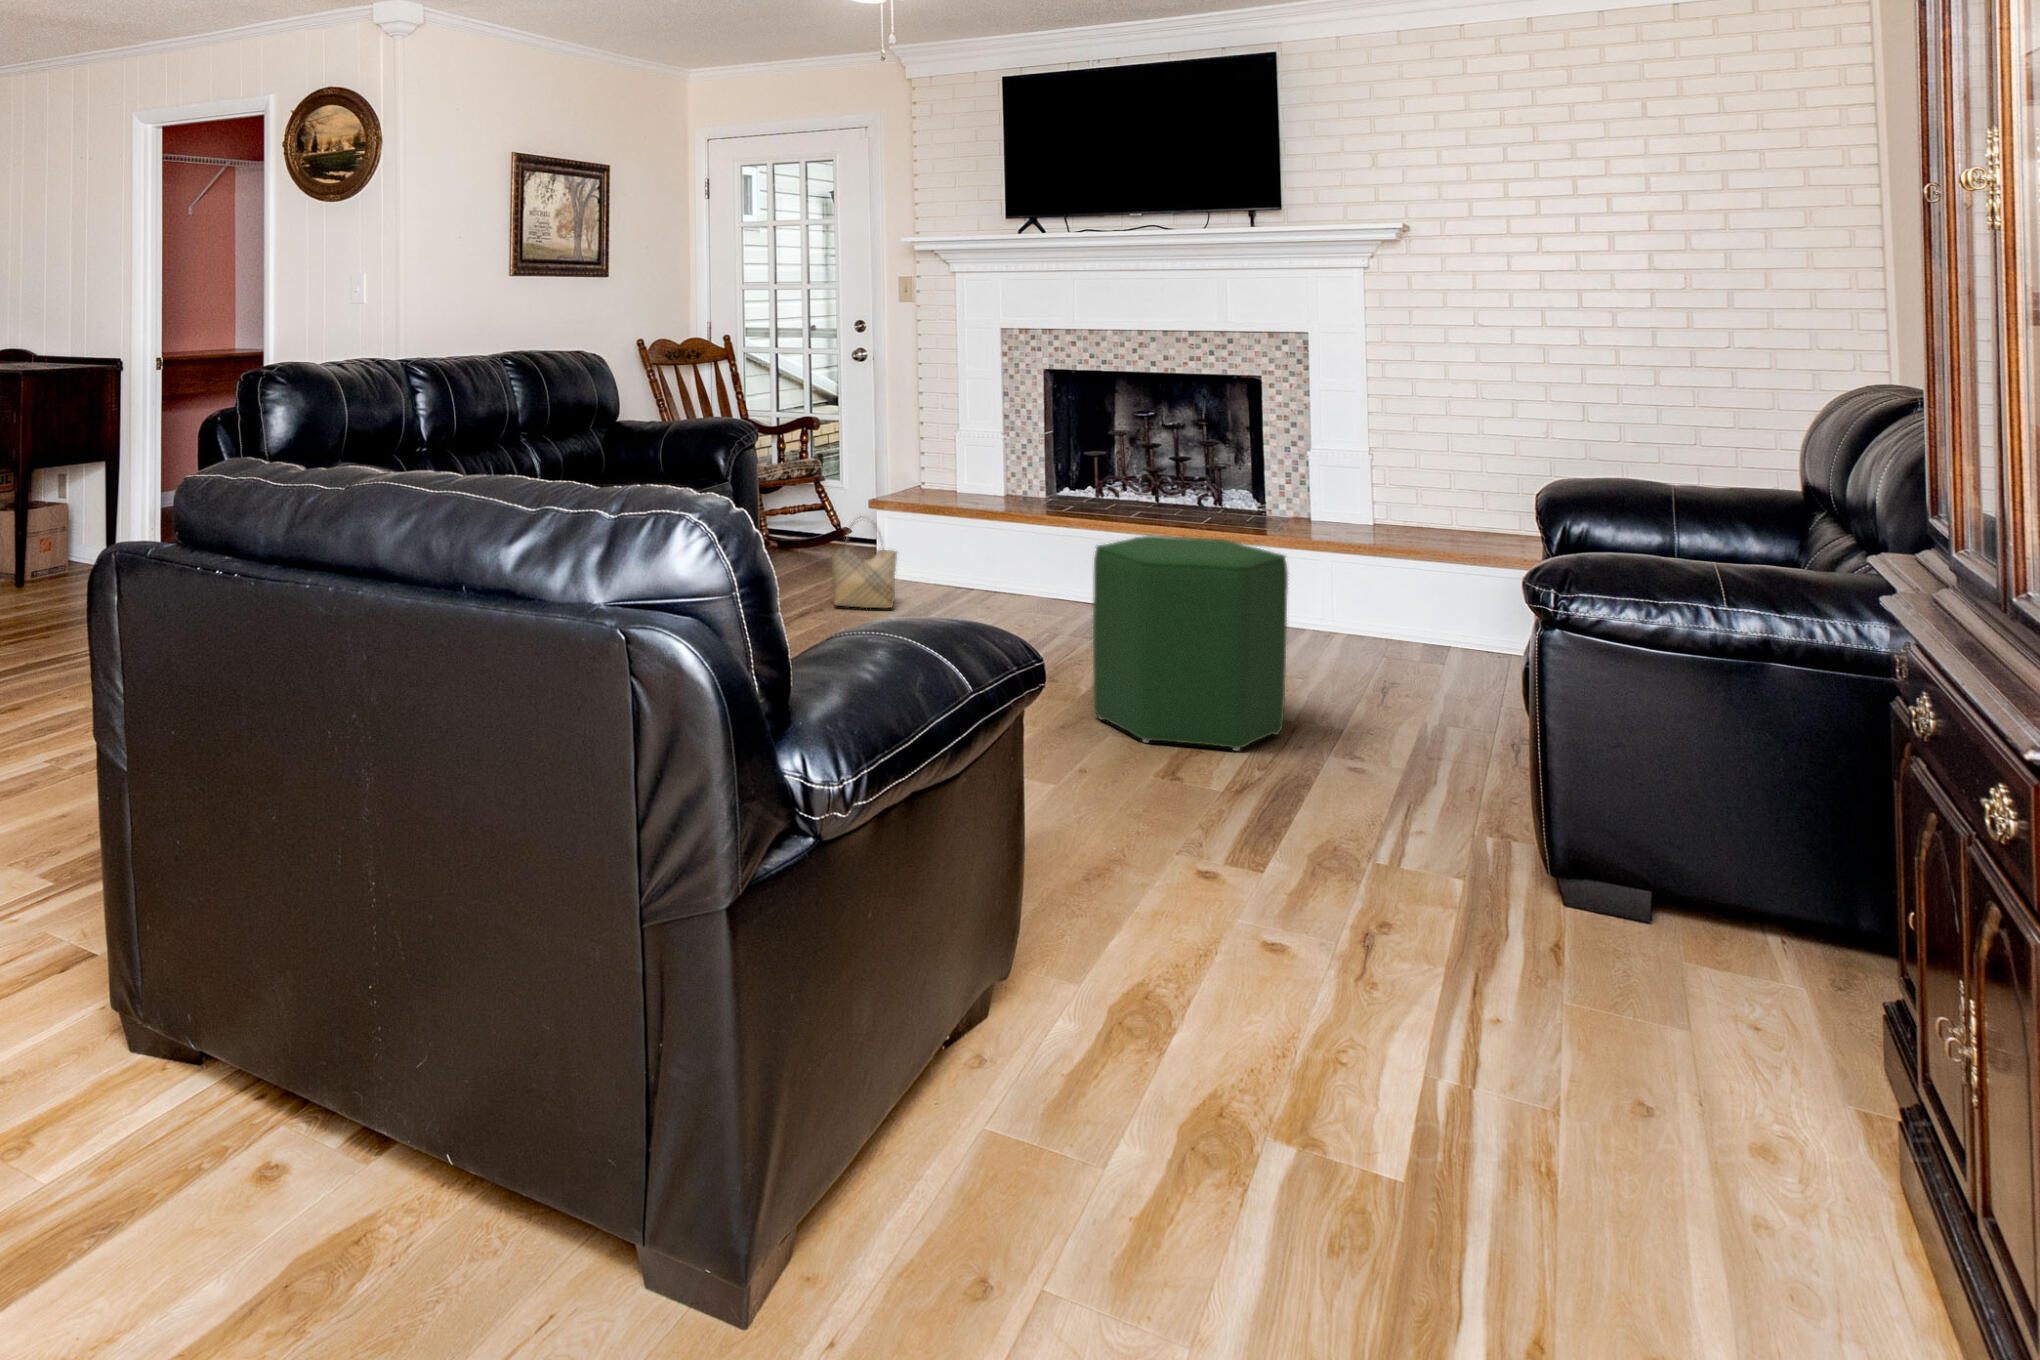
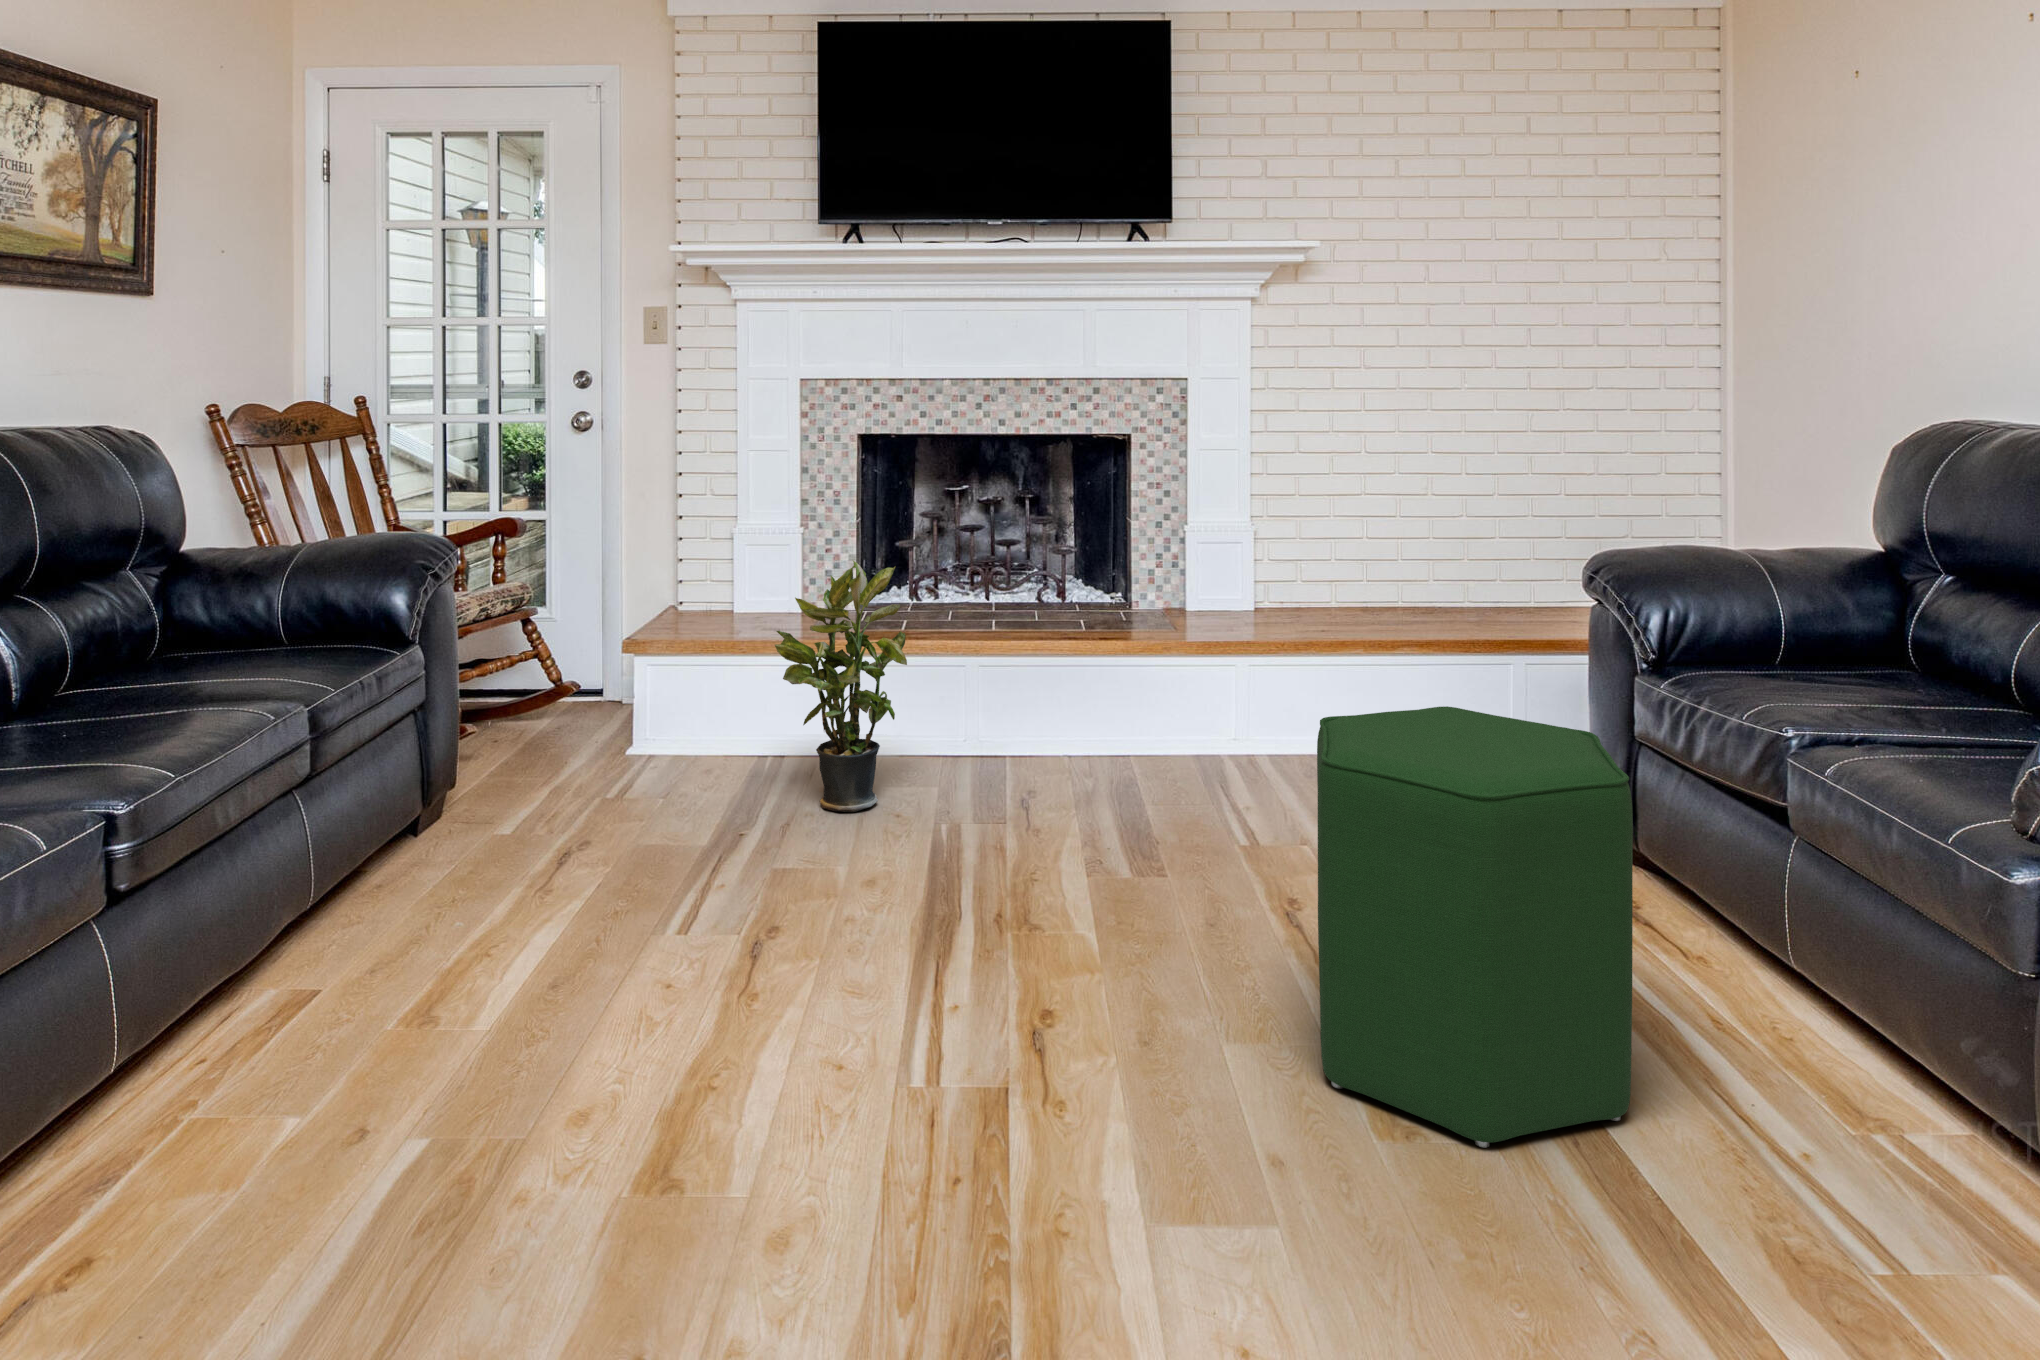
potted plant: none [927,450,1016,607] -> present [775,561,907,812]
woven basket: present [831,518,897,608] -> none [636,689,748,857]

